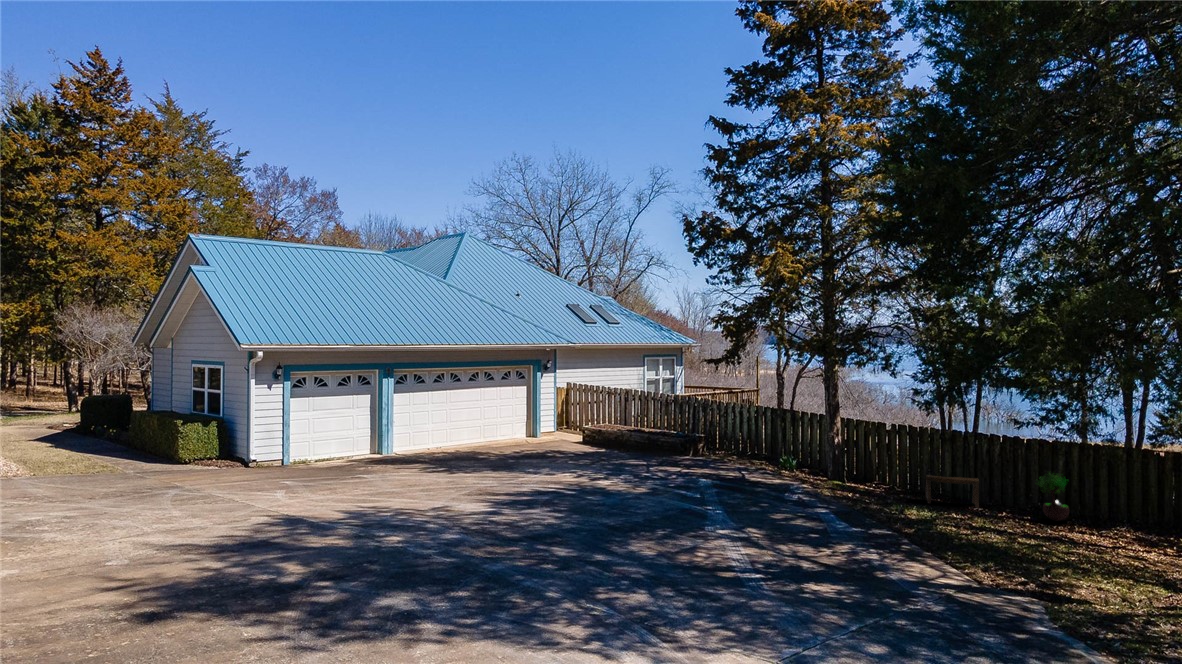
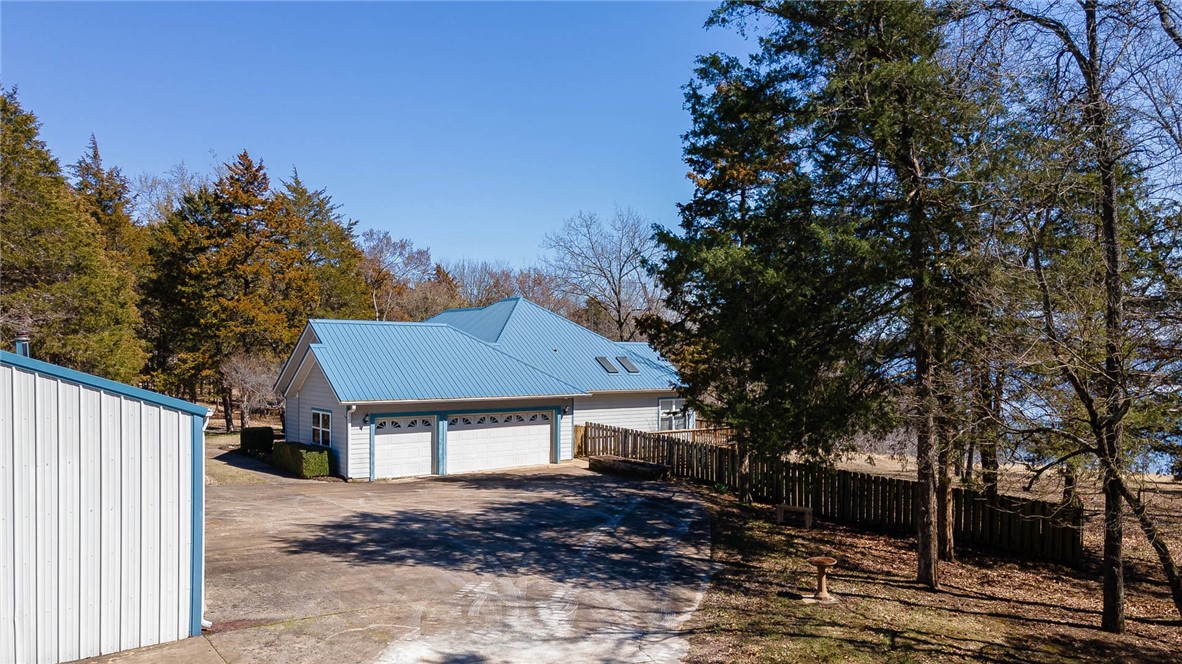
potted tree: present [1038,474,1069,521] -> none [830,503,853,538]

